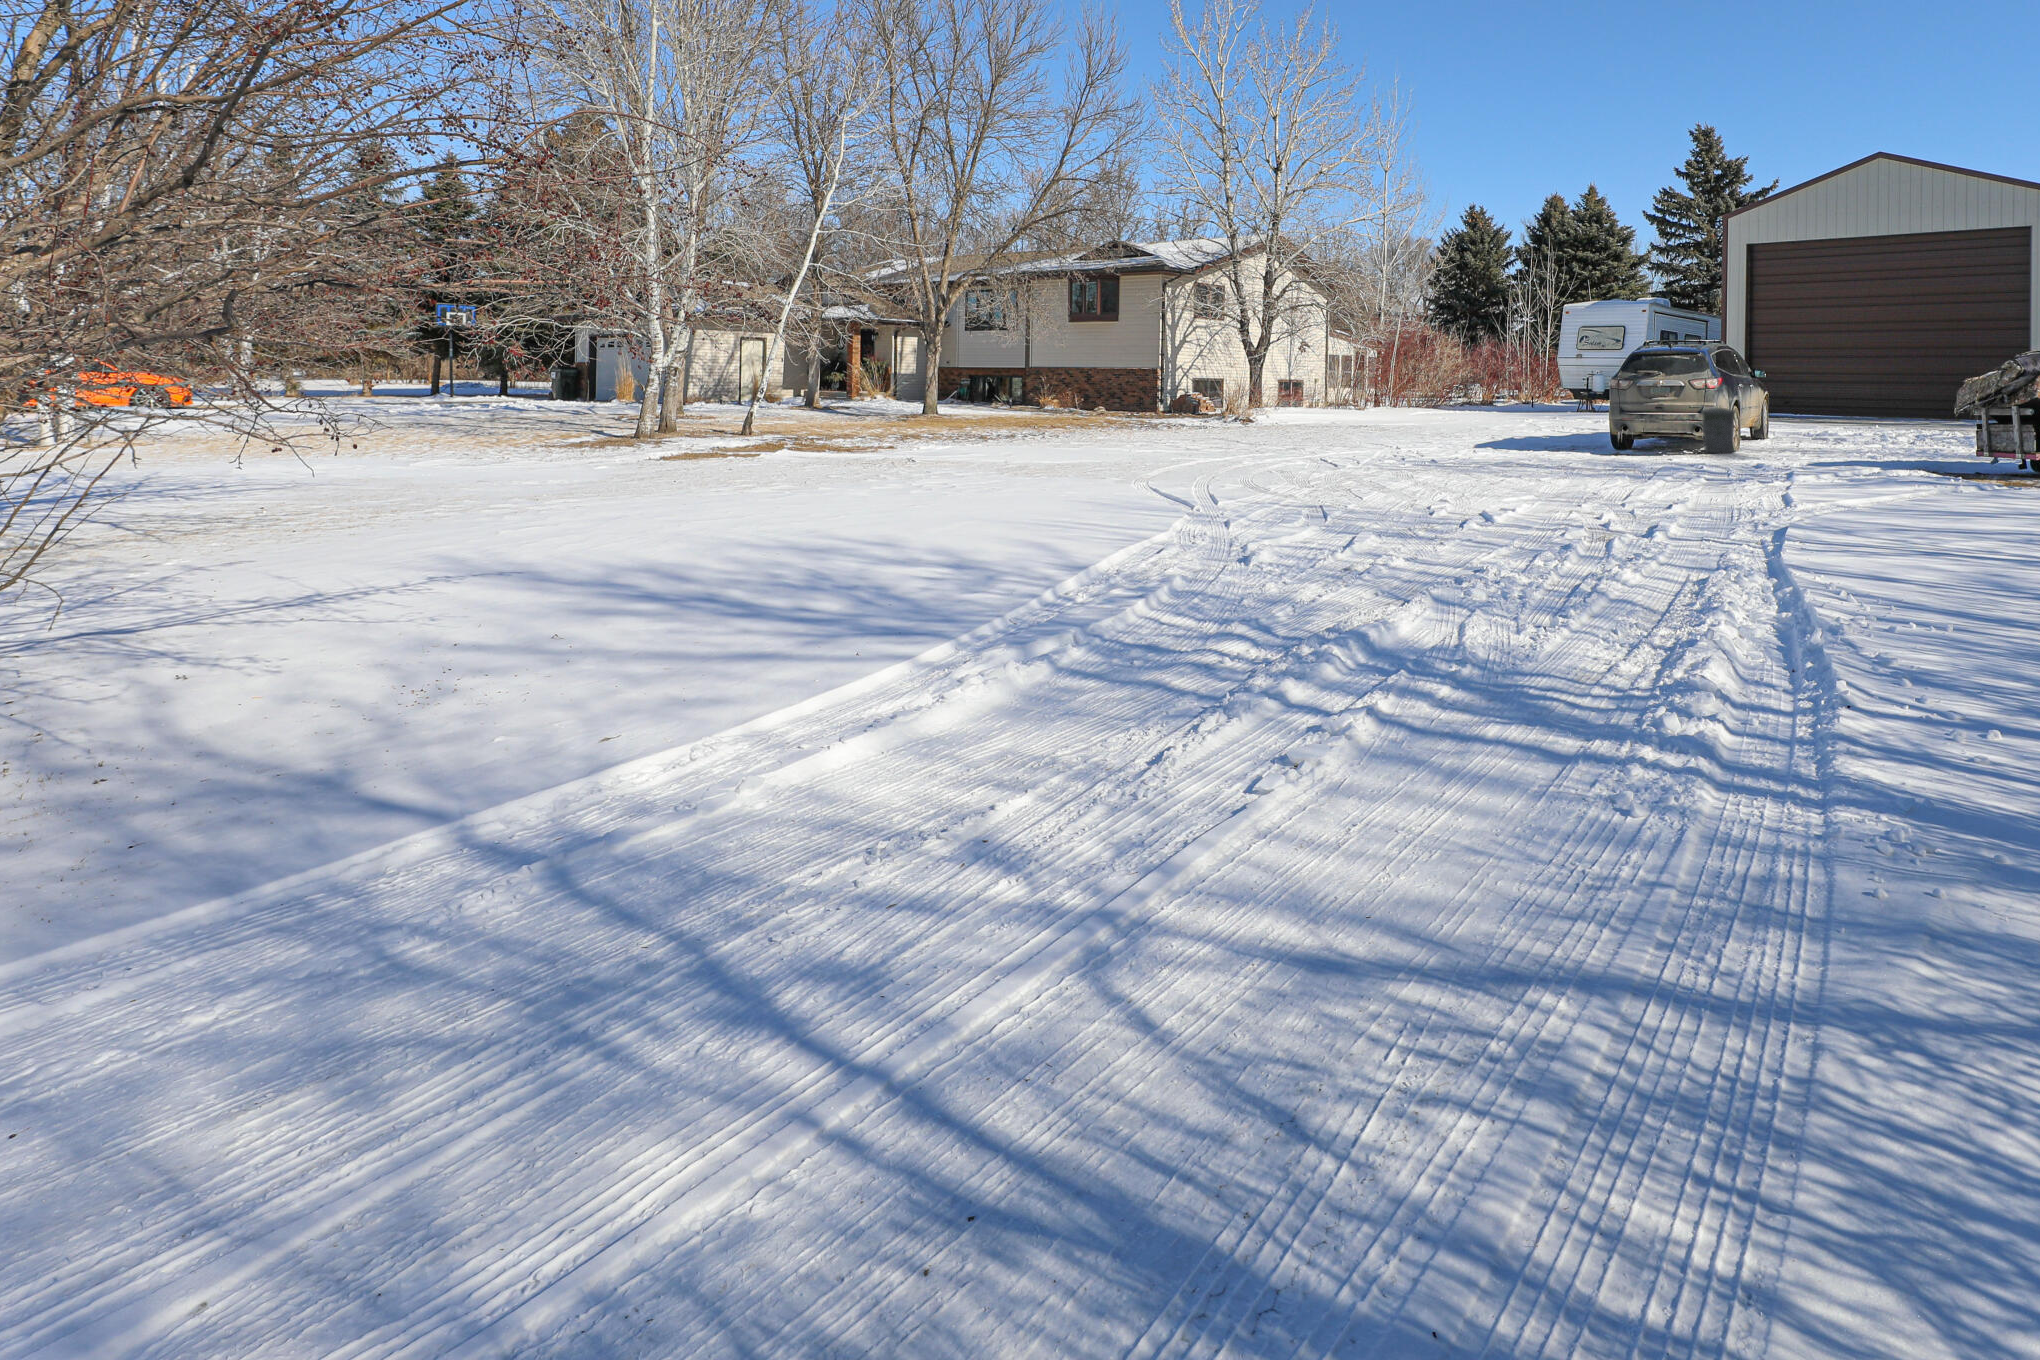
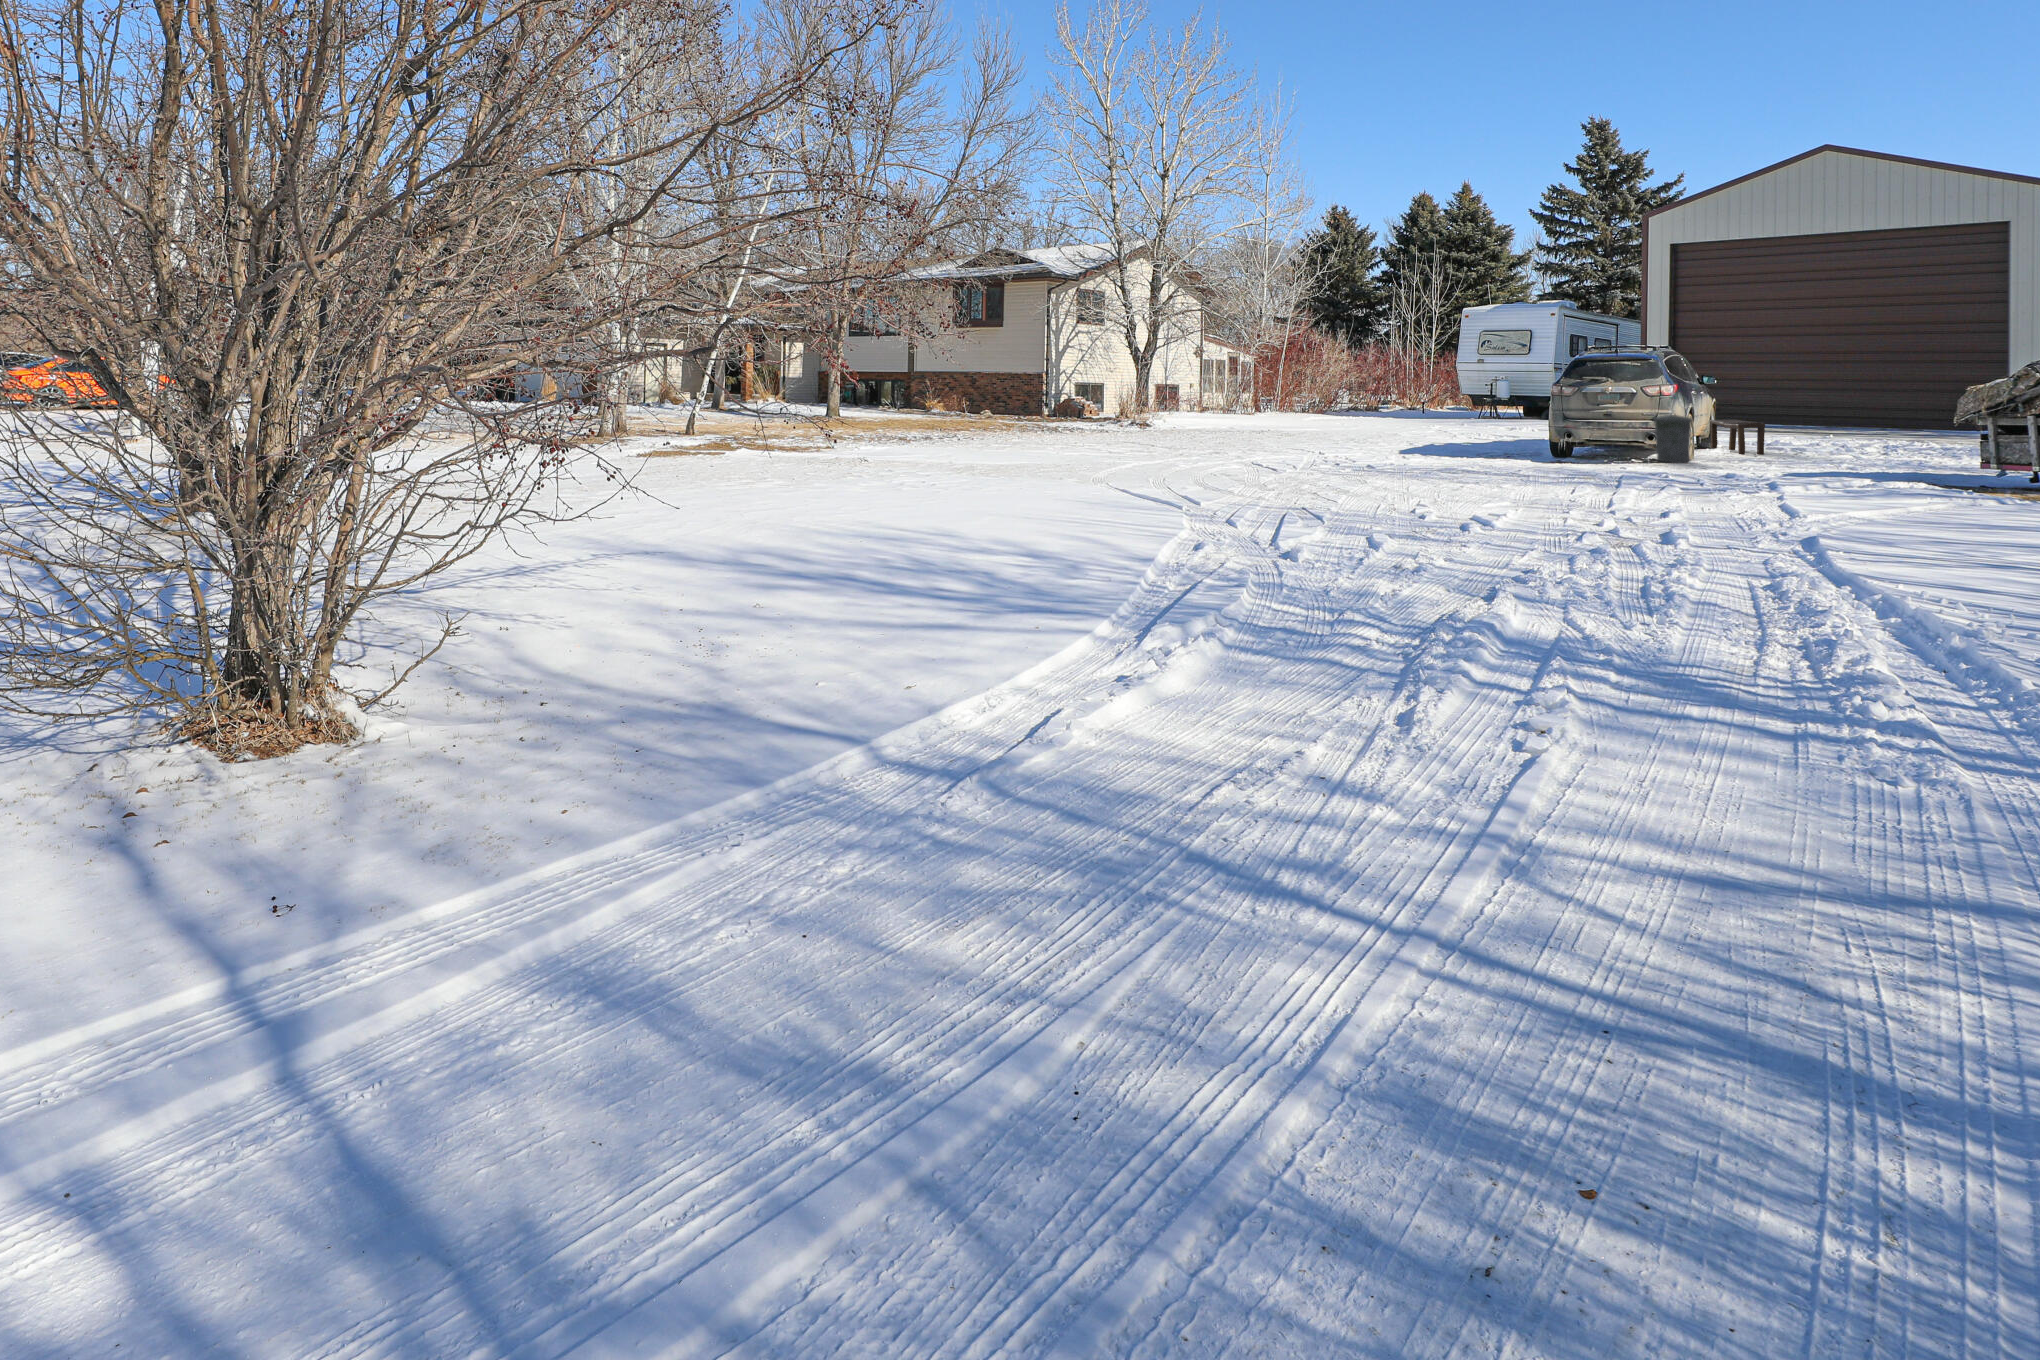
bench: none [1761,411,1808,445] -> present [1710,420,1765,454]

